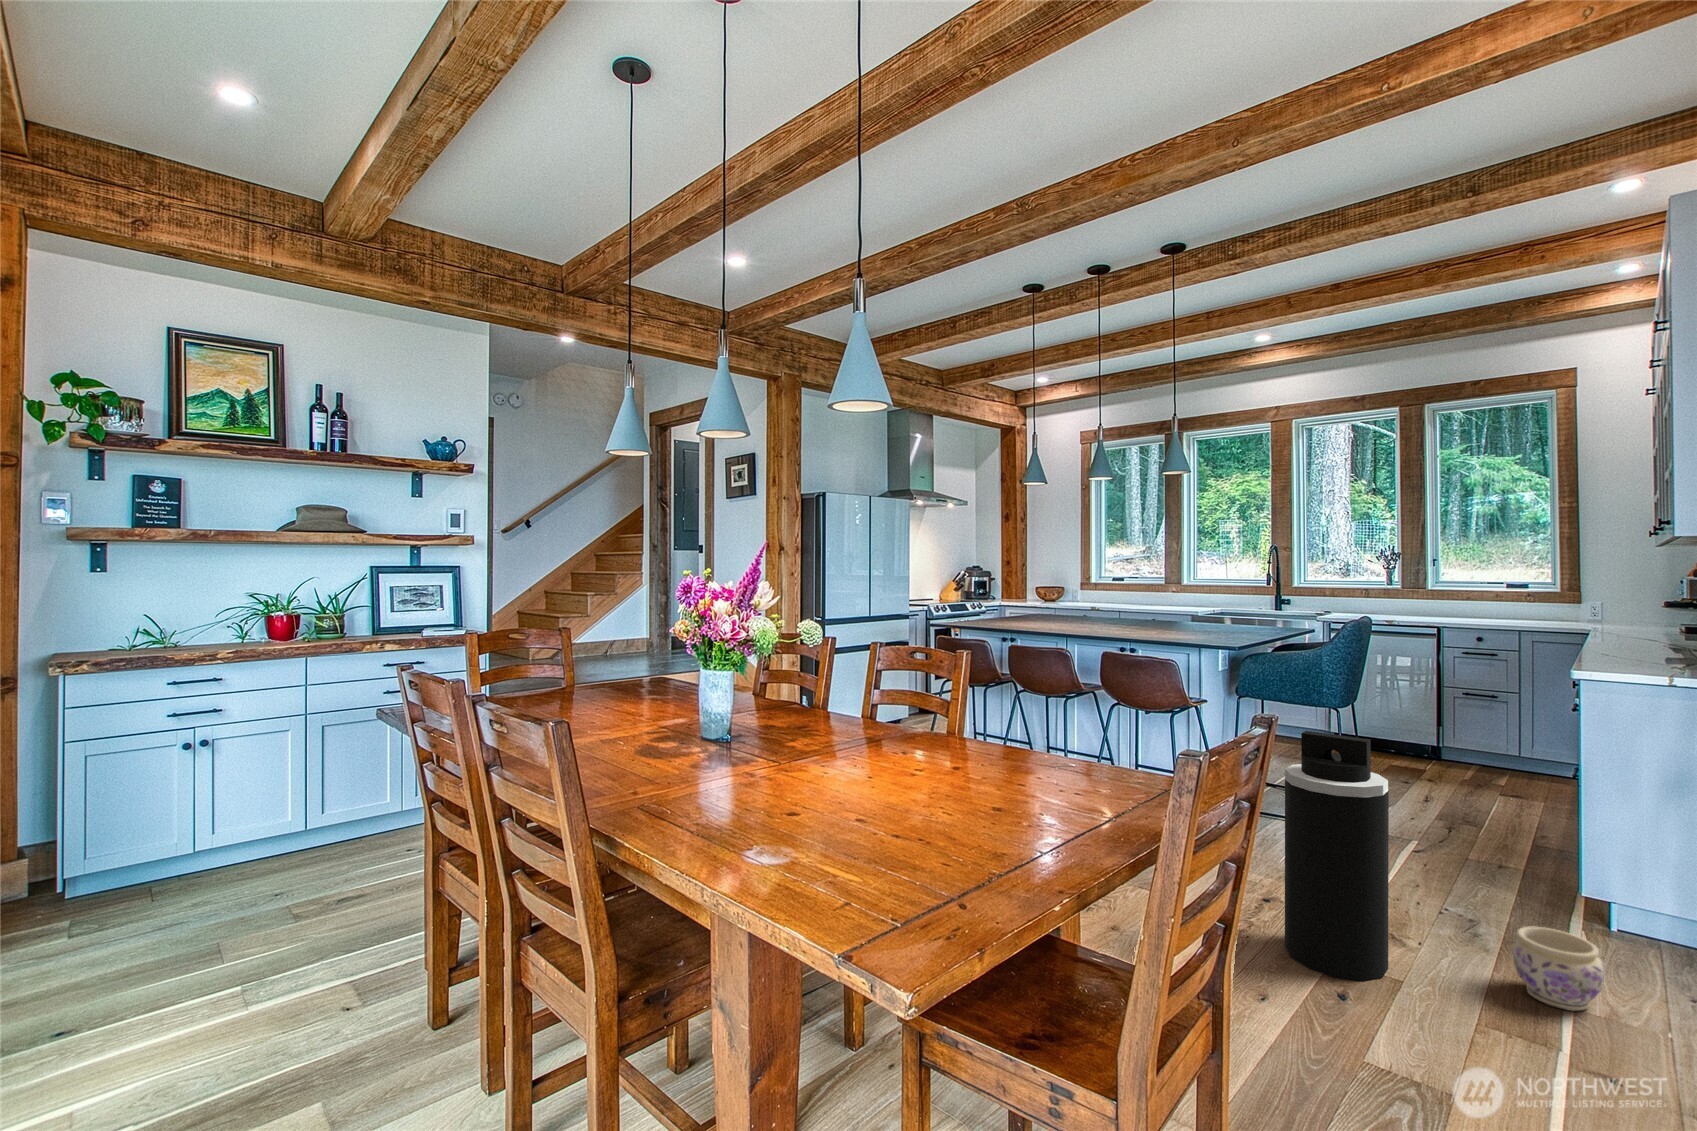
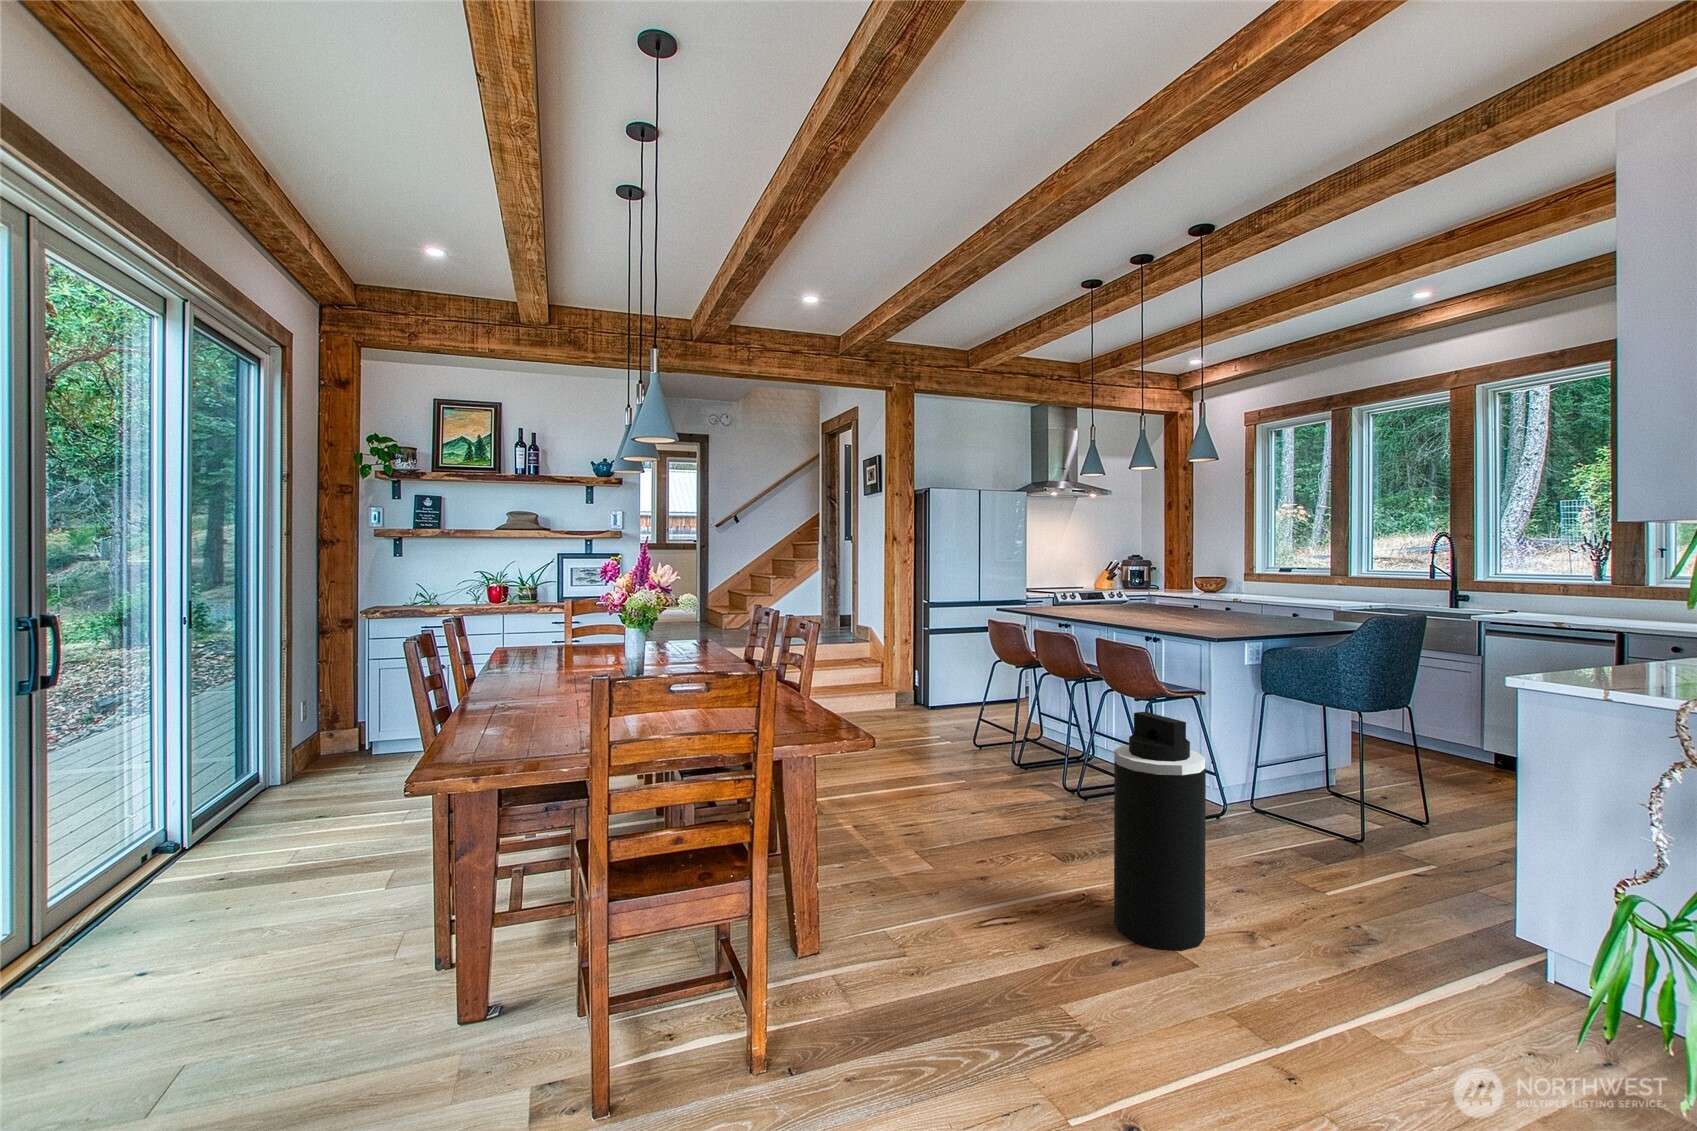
planter: present [1512,927,1605,1011] -> none [1307,925,1392,1014]

